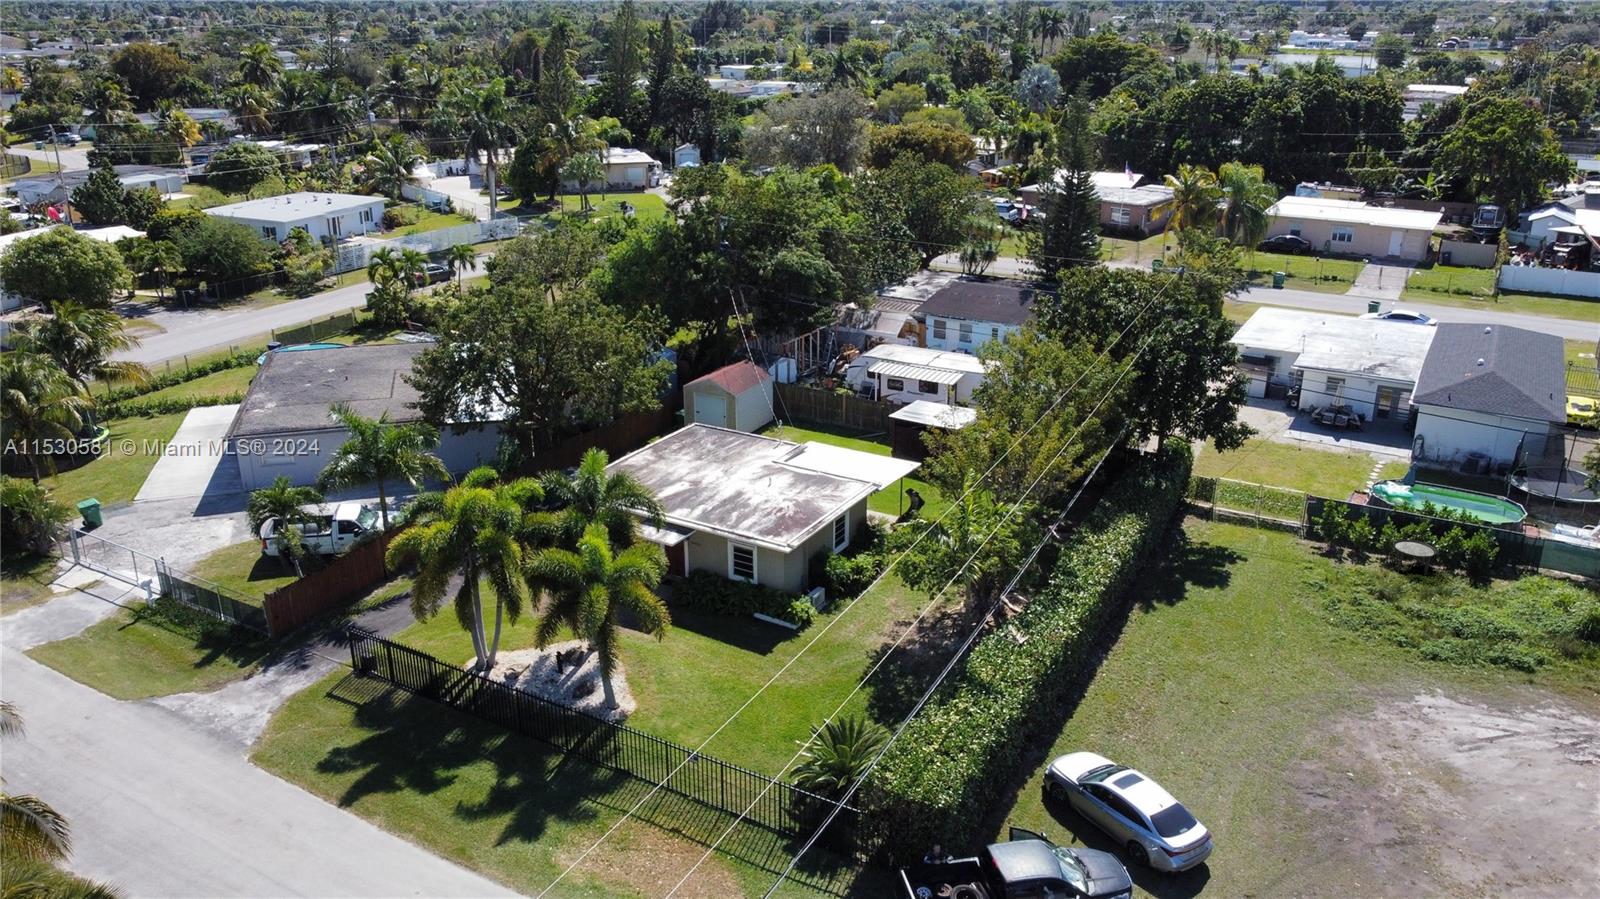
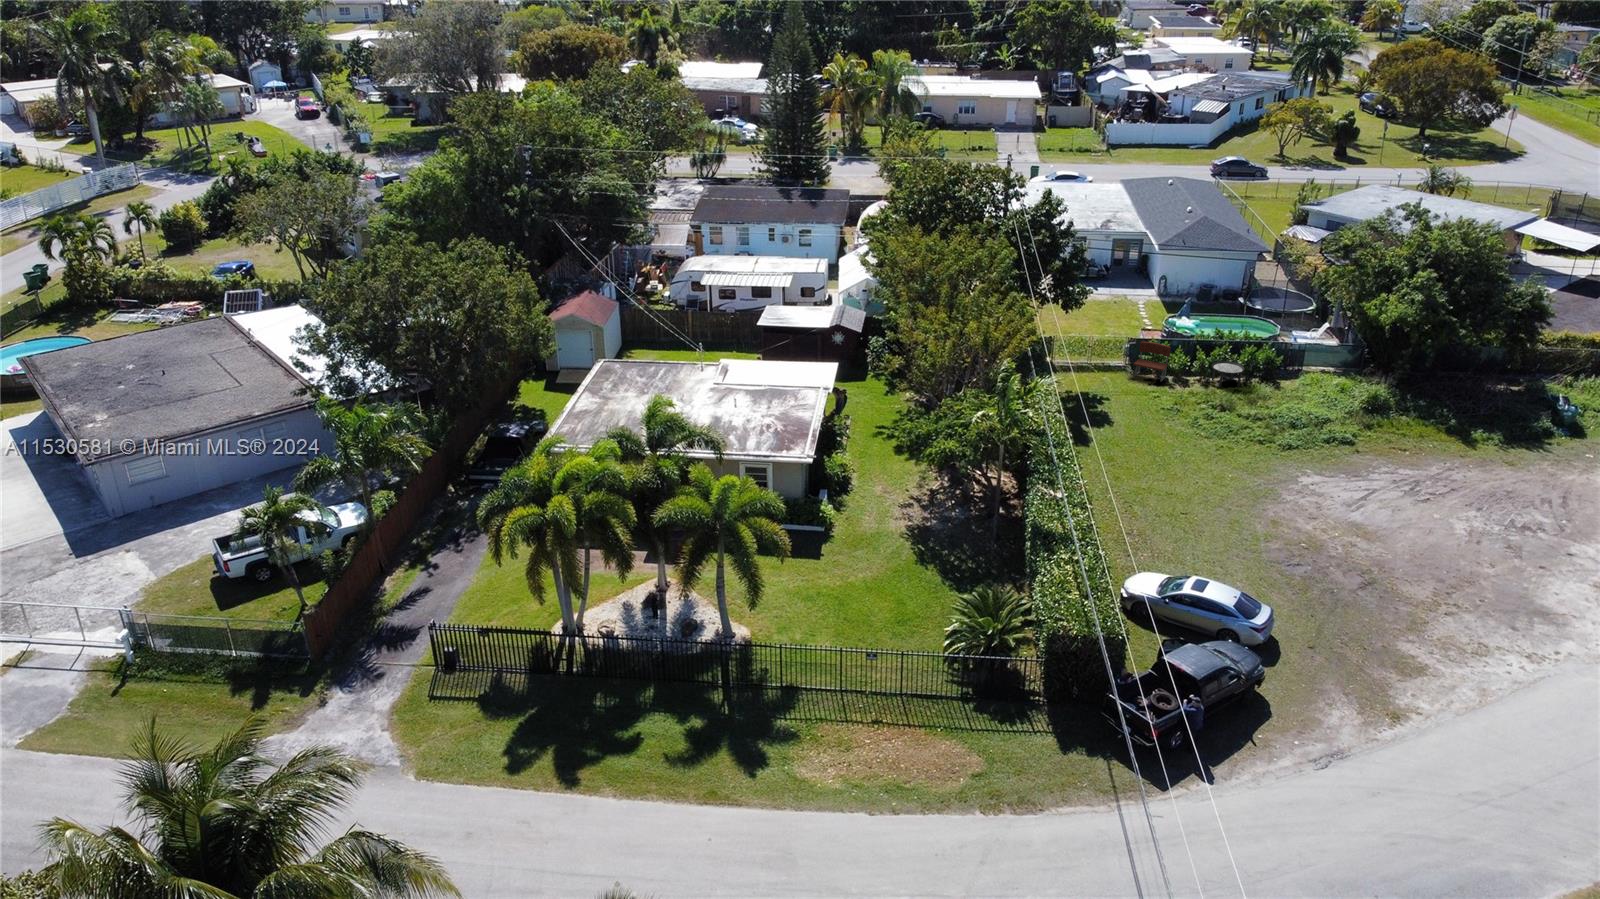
bench: none [1293,499,1342,551] -> present [1134,342,1171,382]

